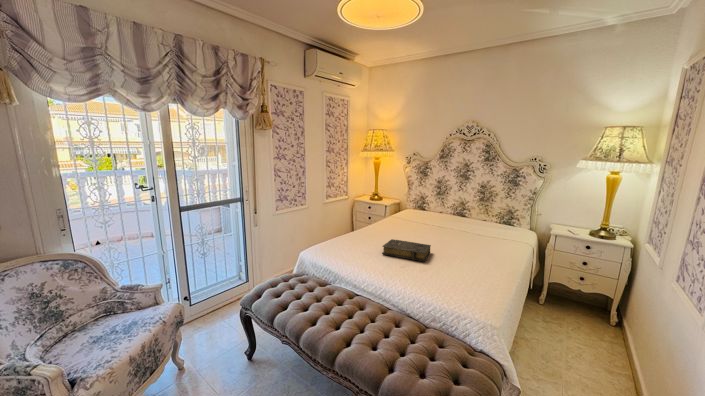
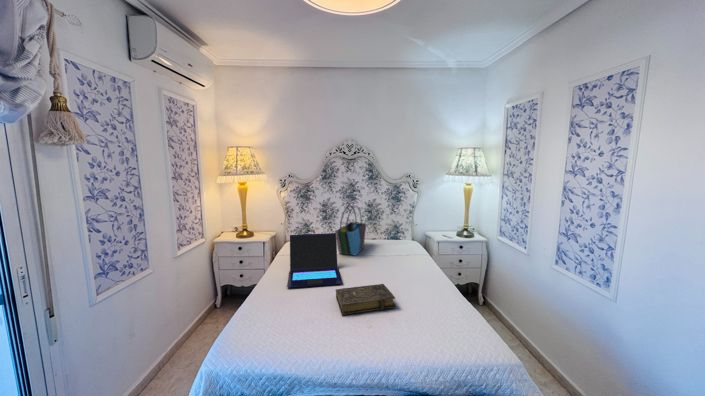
tote bag: none [428,182,469,228] -> present [335,206,366,256]
laptop: none [368,198,422,240] -> present [287,233,343,288]

